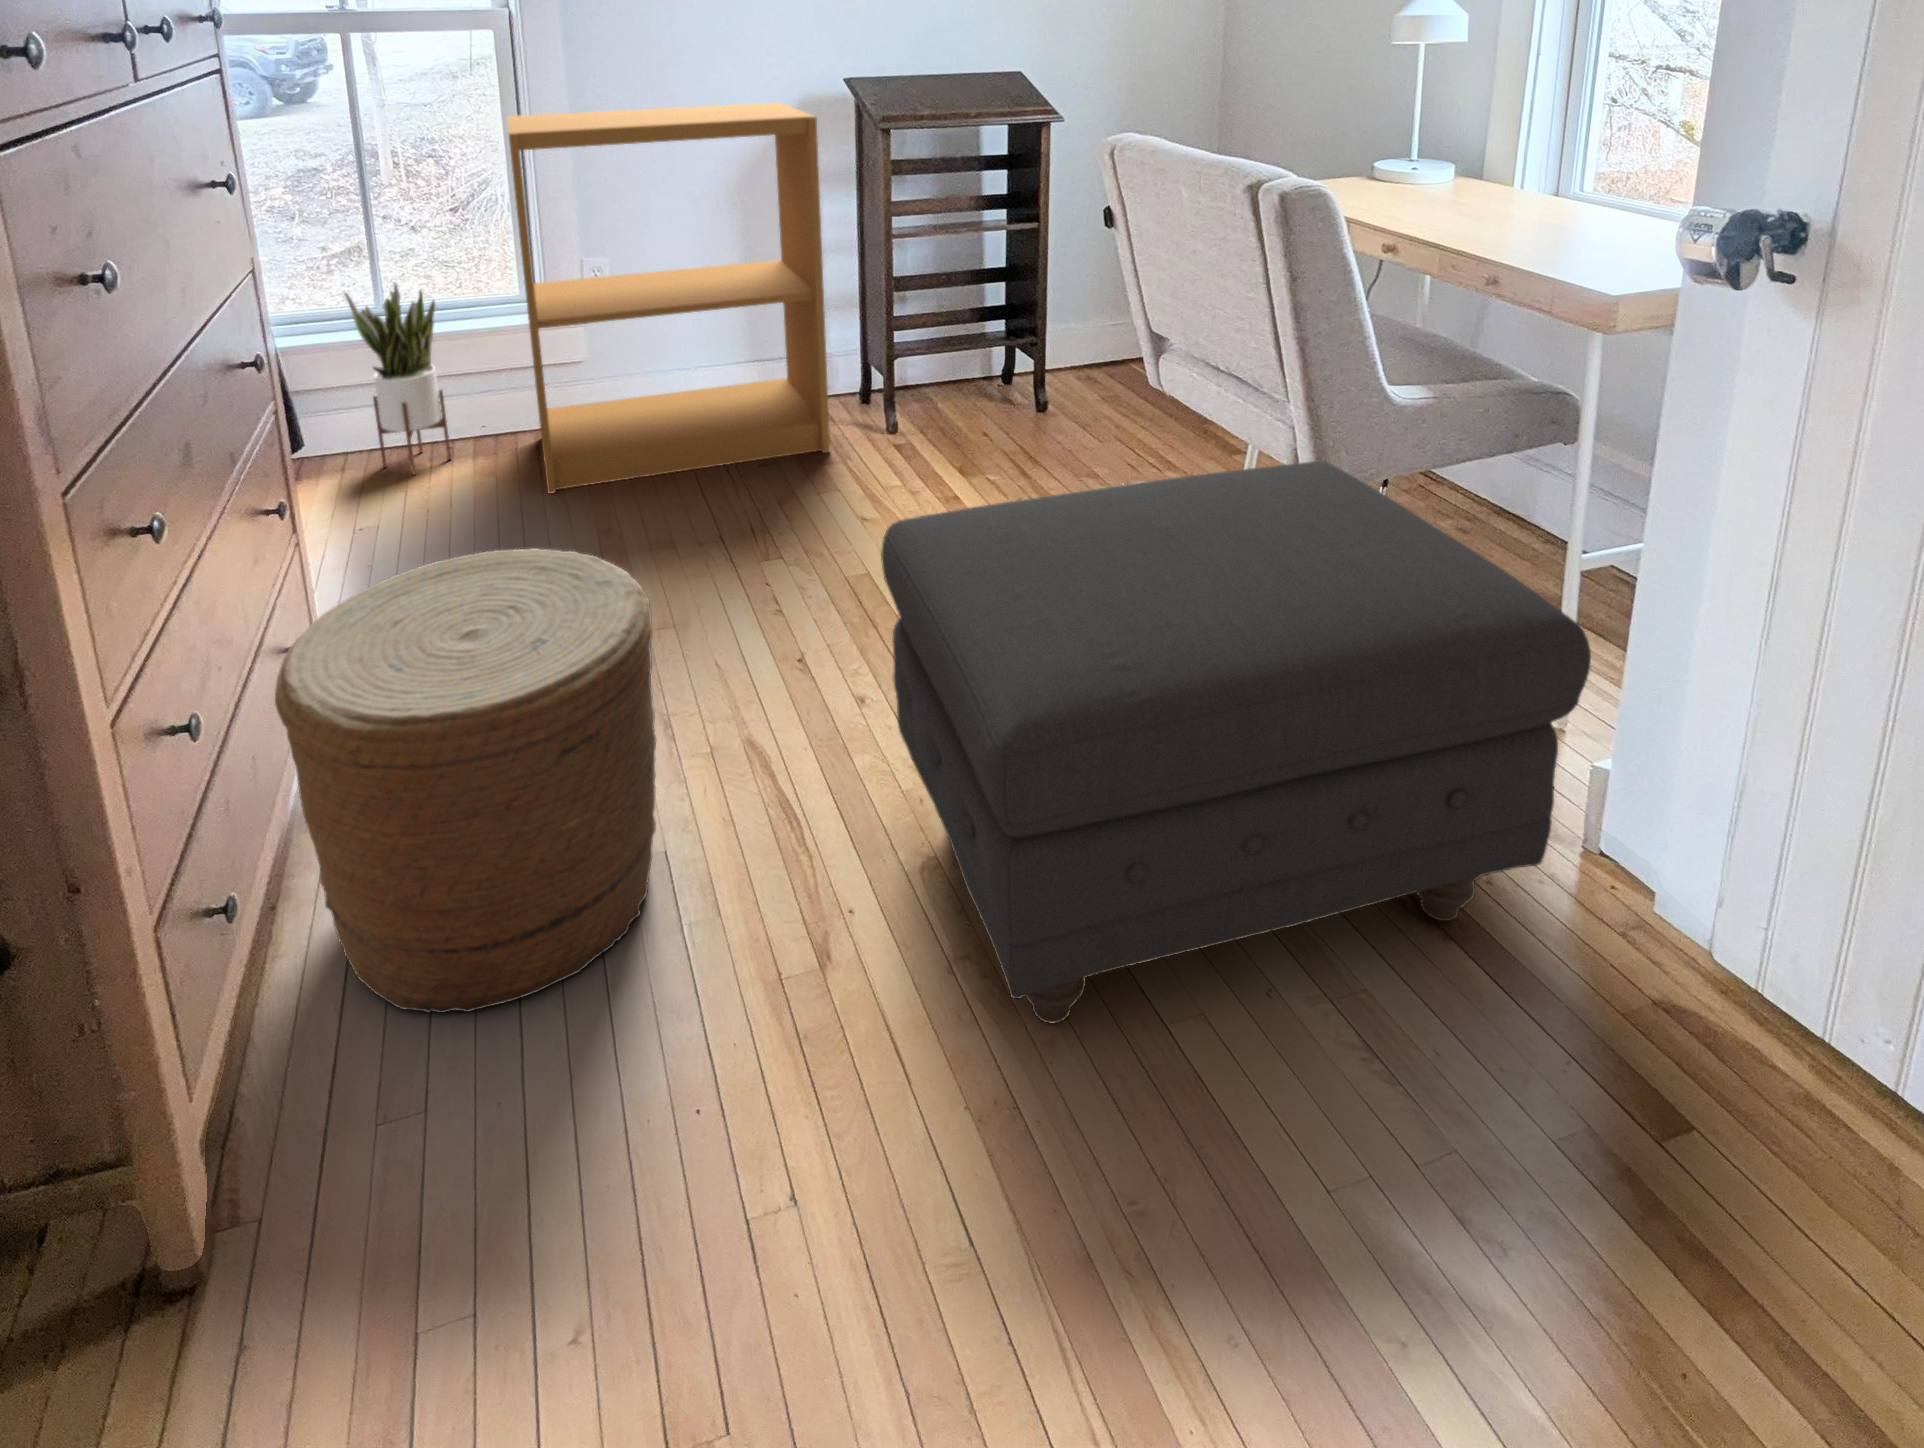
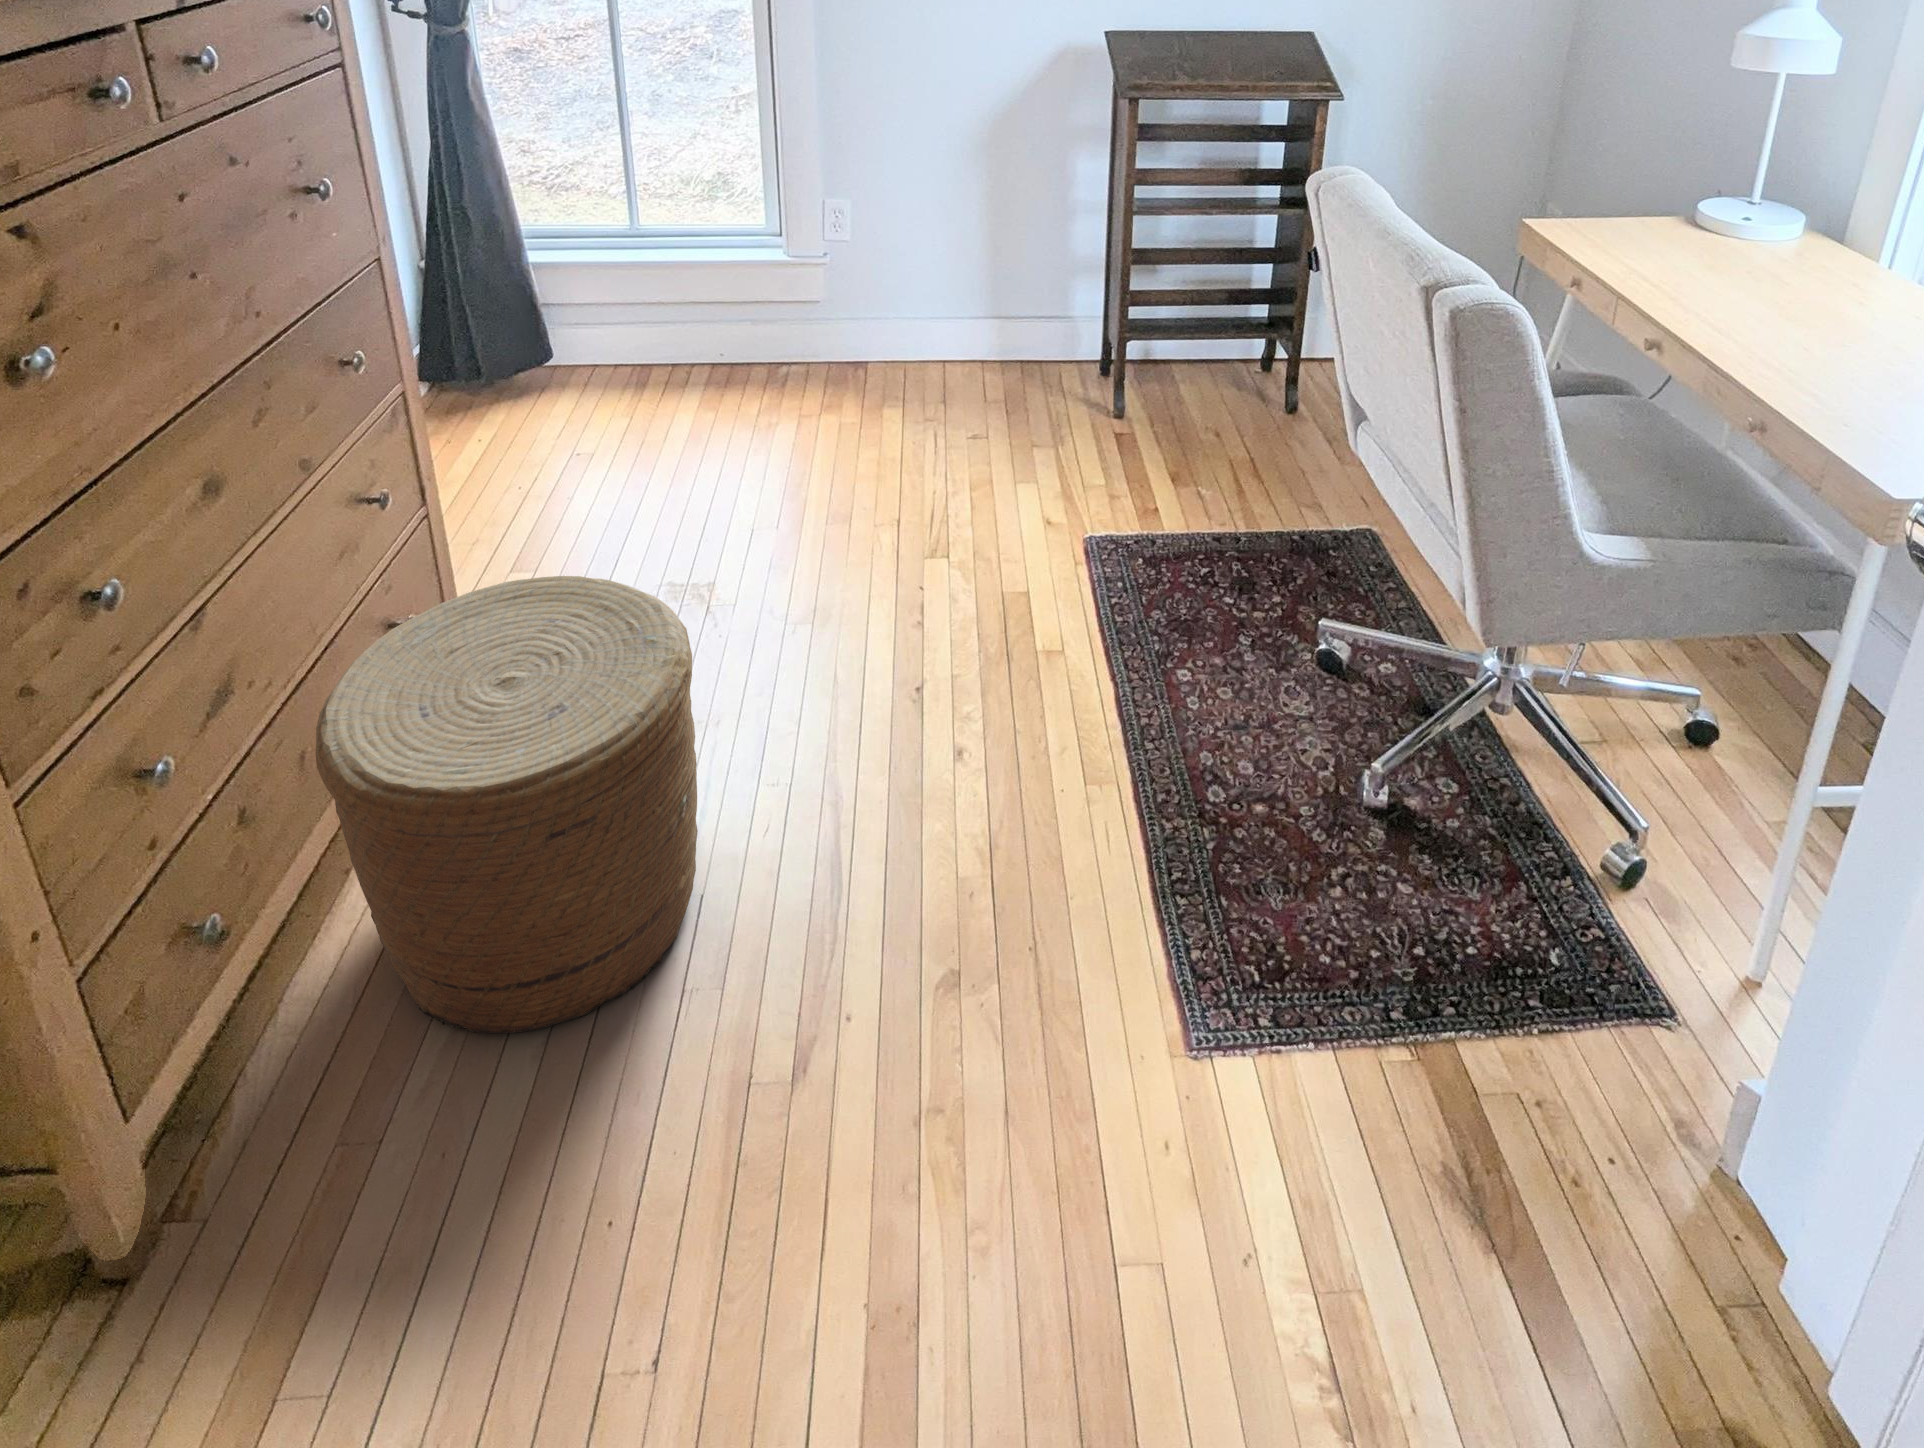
bookshelf: present [507,102,830,494] -> none [727,52,1047,436]
potted plant: present [344,283,451,475] -> none [588,210,685,394]
ottoman: present [881,461,1591,1023] -> none [905,624,1717,1225]

